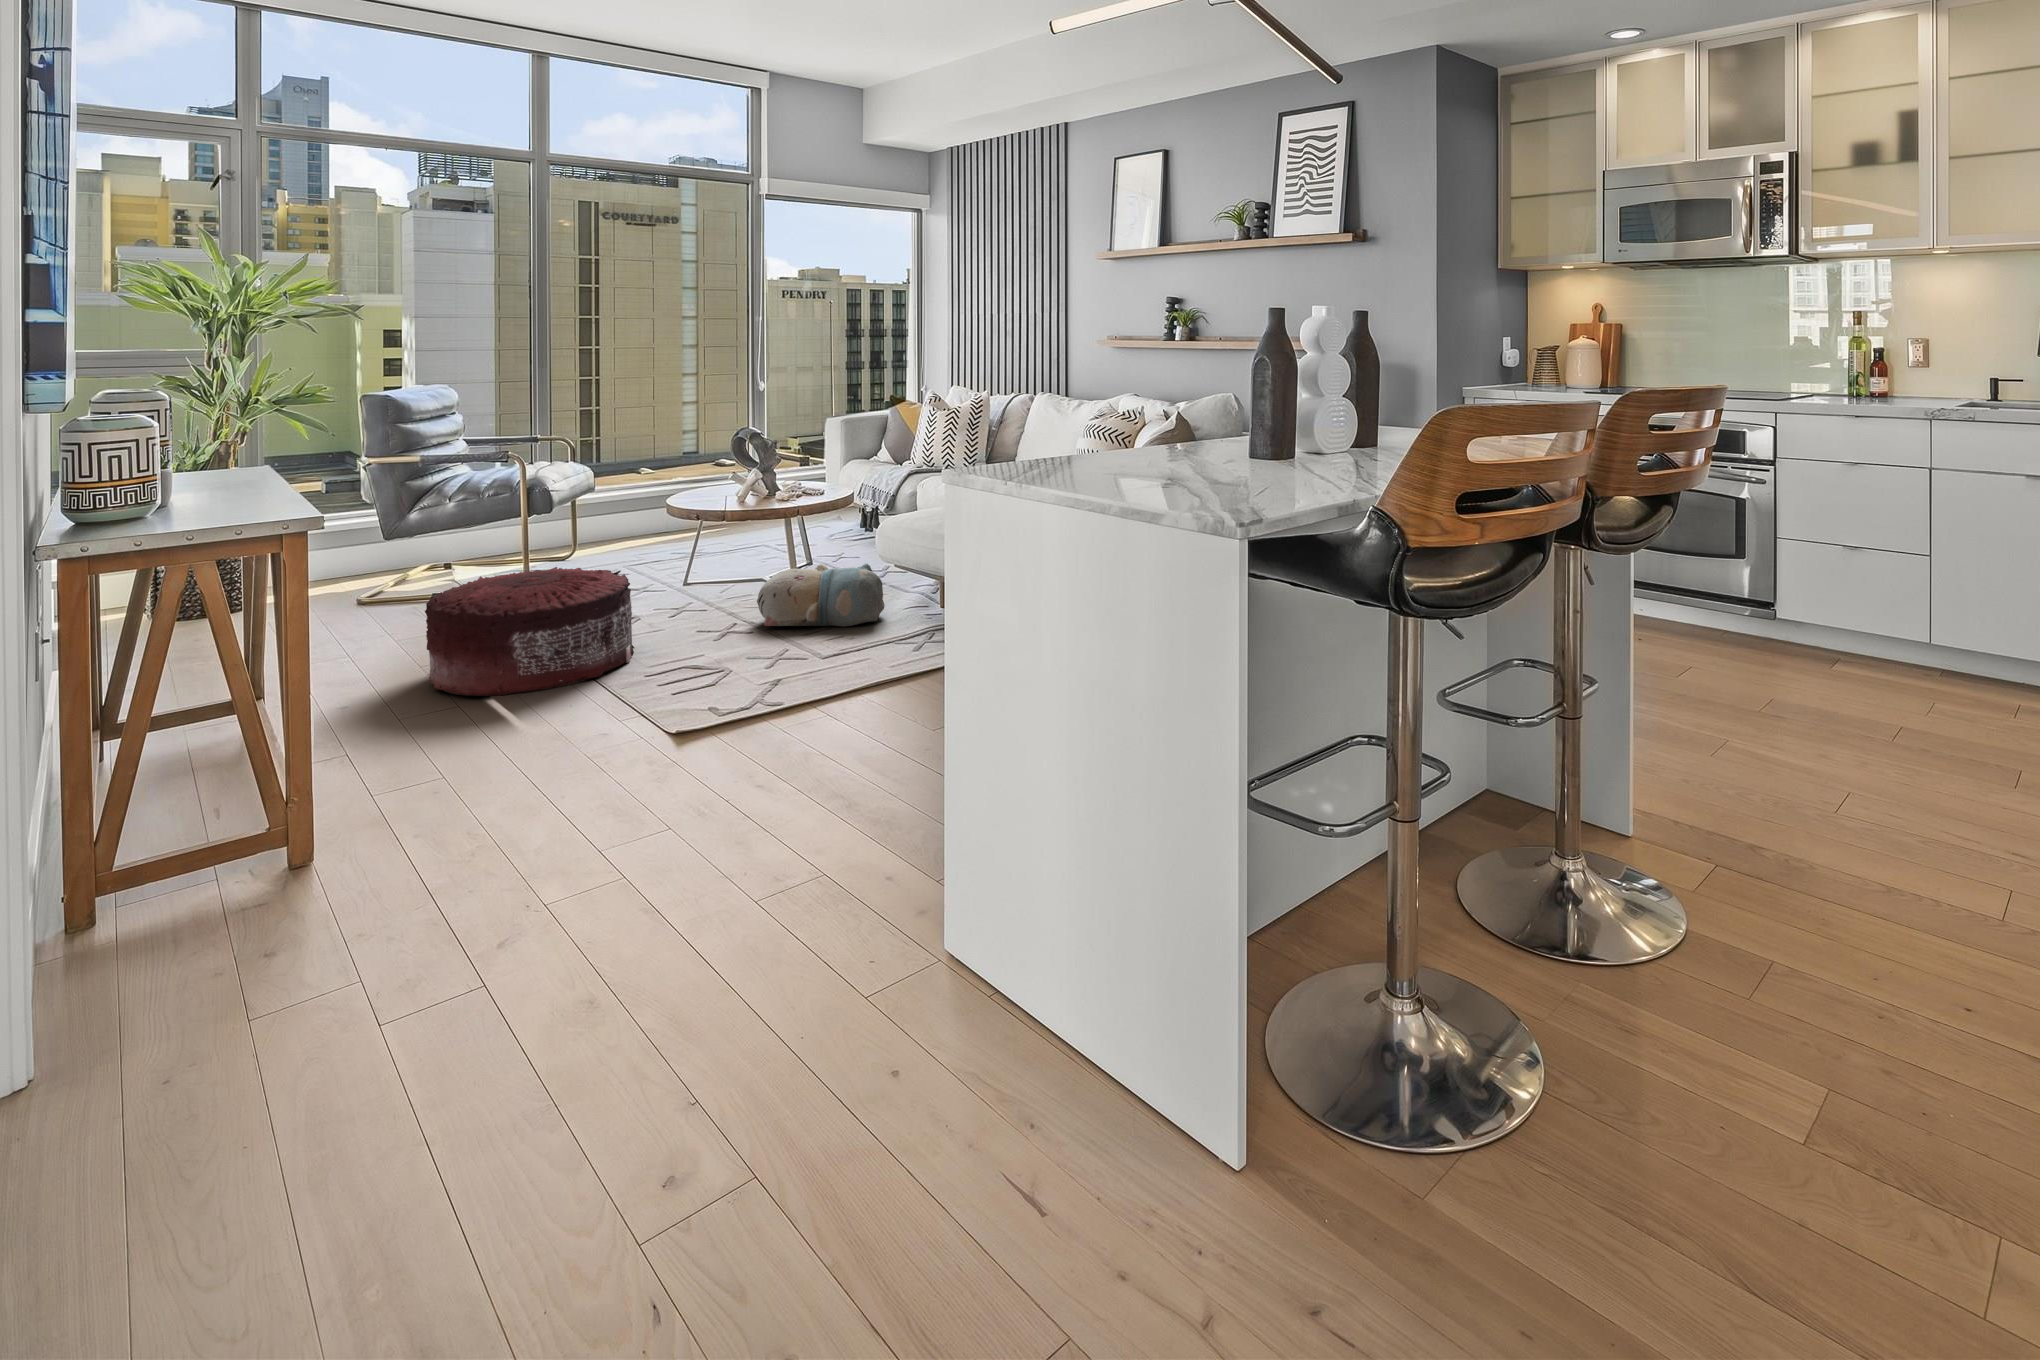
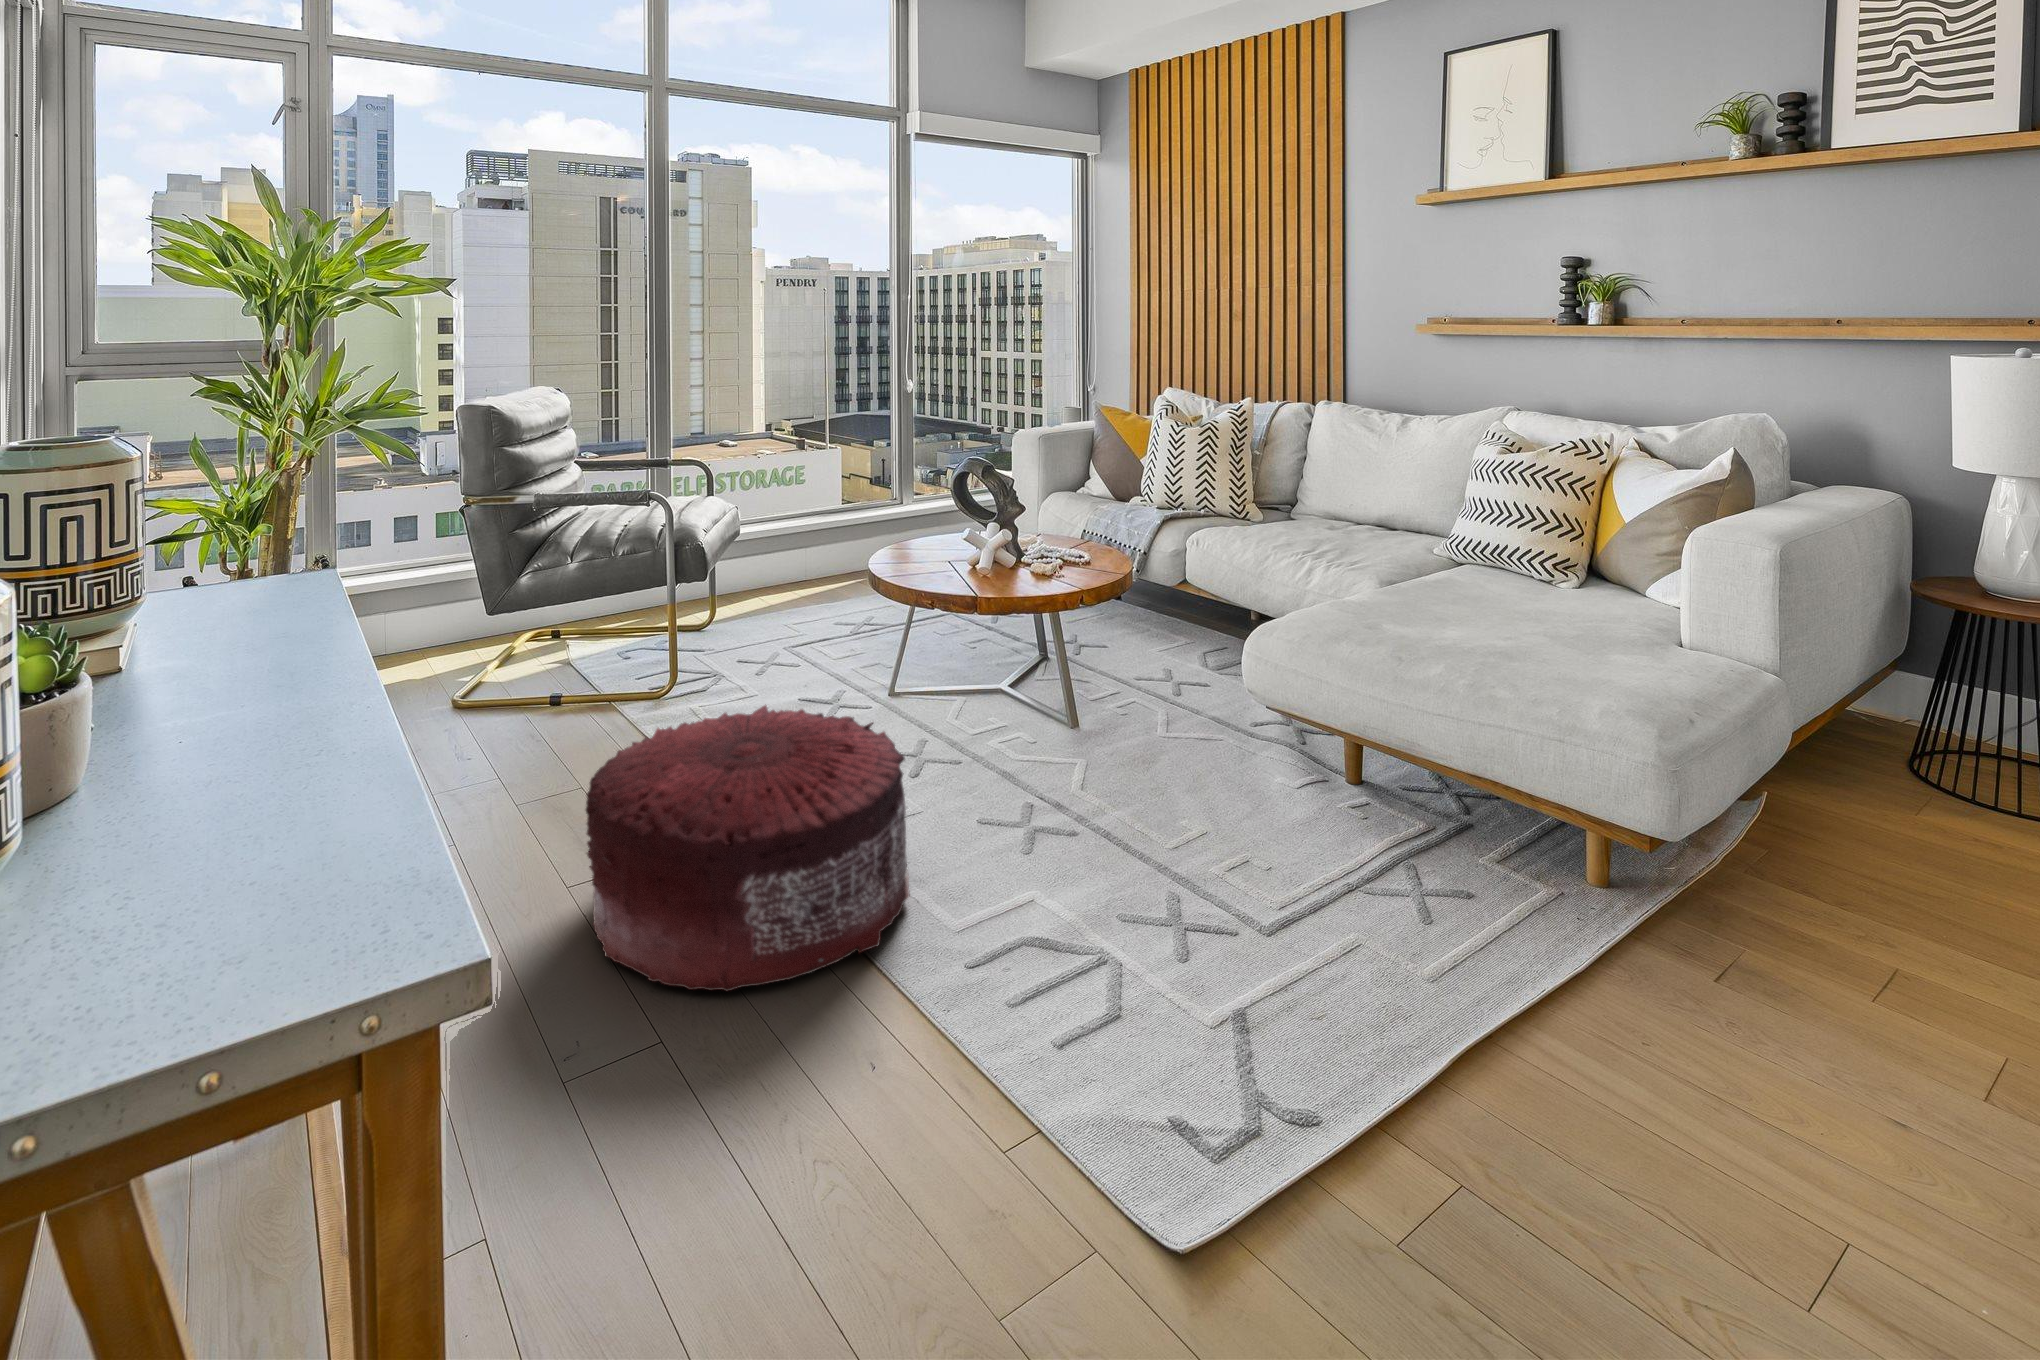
plush toy: present [757,563,885,626] -> none [1062,698,1275,819]

